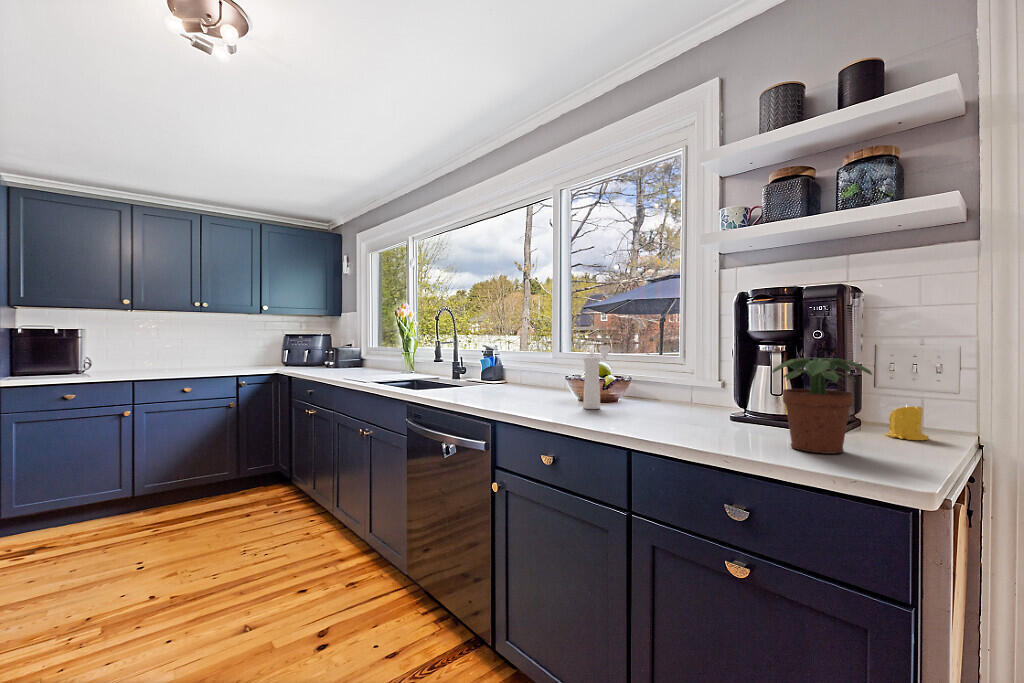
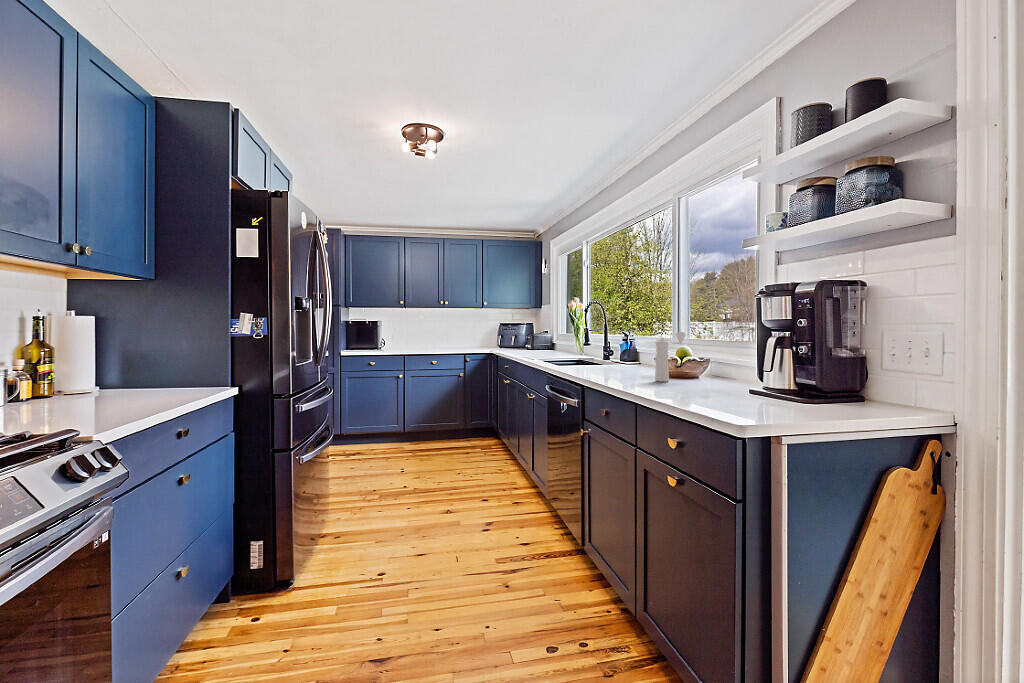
potted plant: present [772,358,872,454] -> none [716,341,788,411]
candle: present [885,405,929,440] -> none [855,381,896,412]

